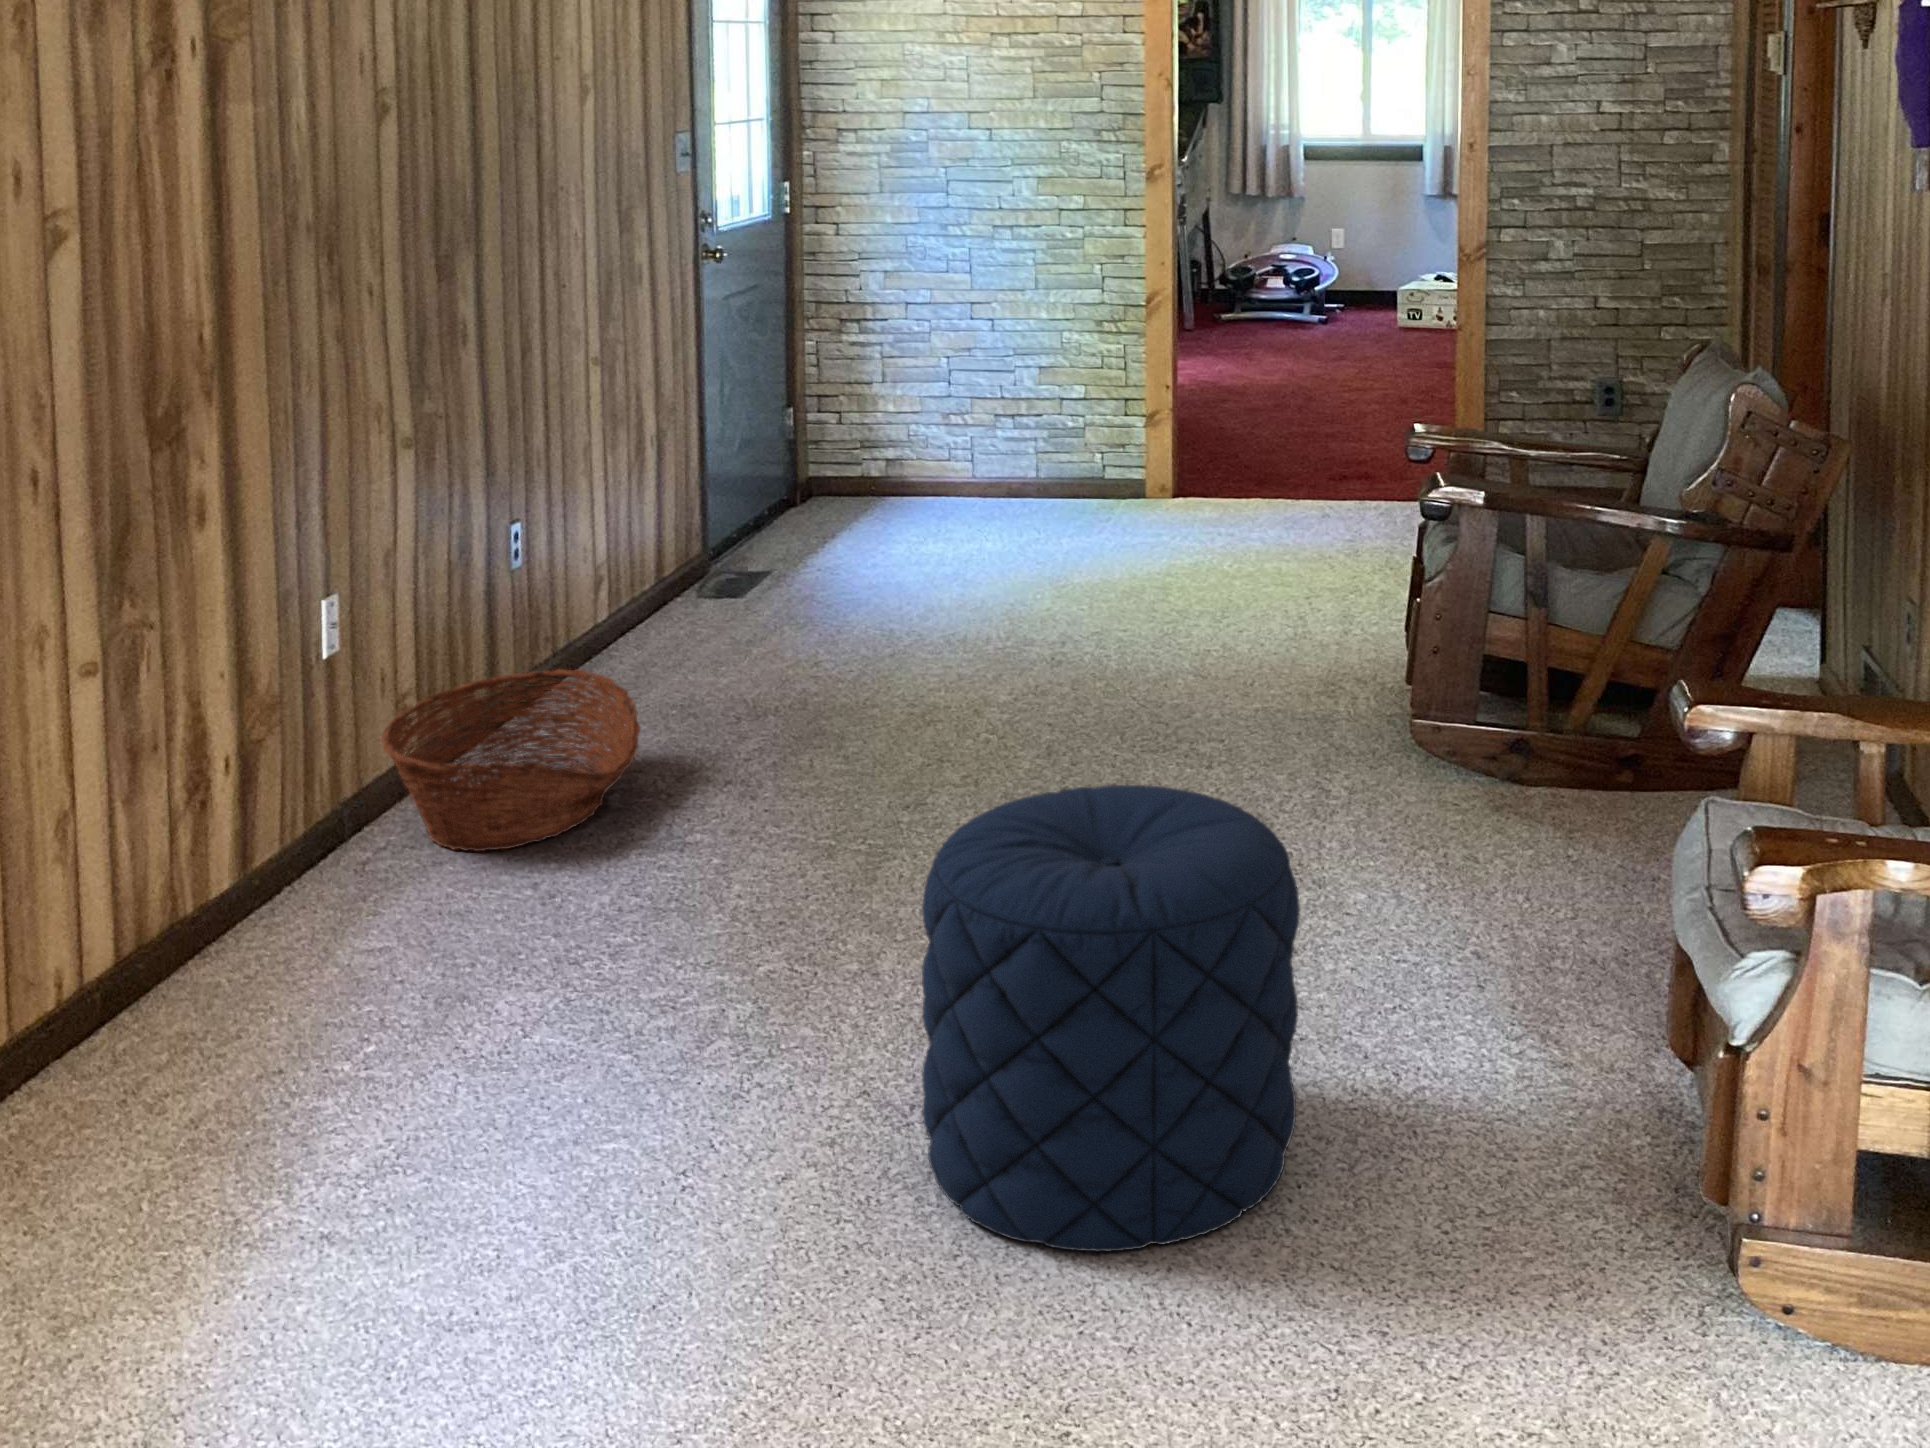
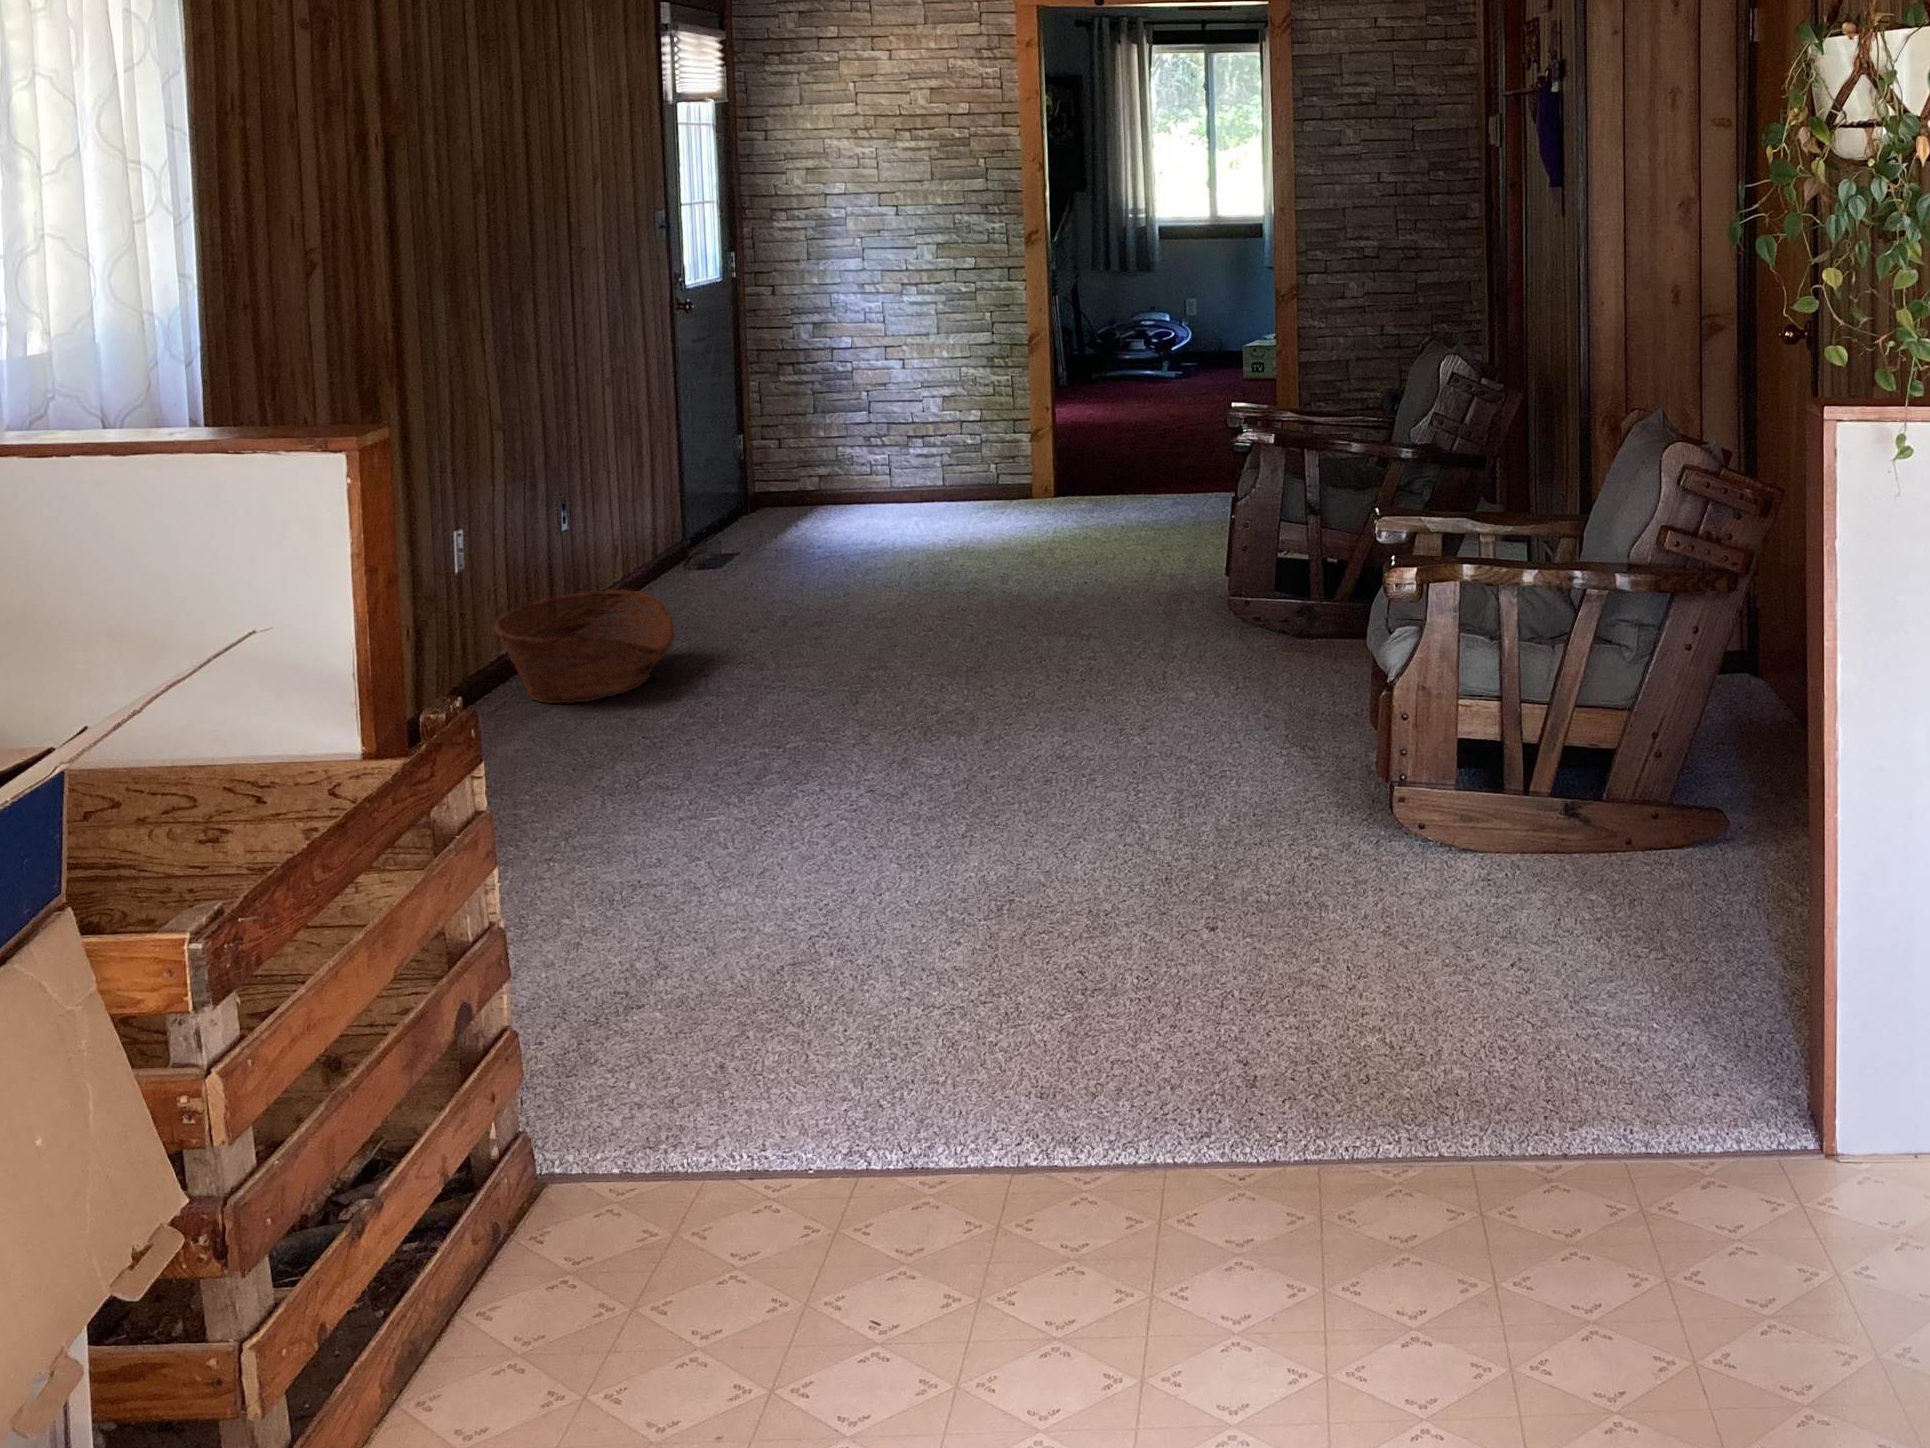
pouf: present [922,785,1300,1252] -> none [906,587,1142,845]

